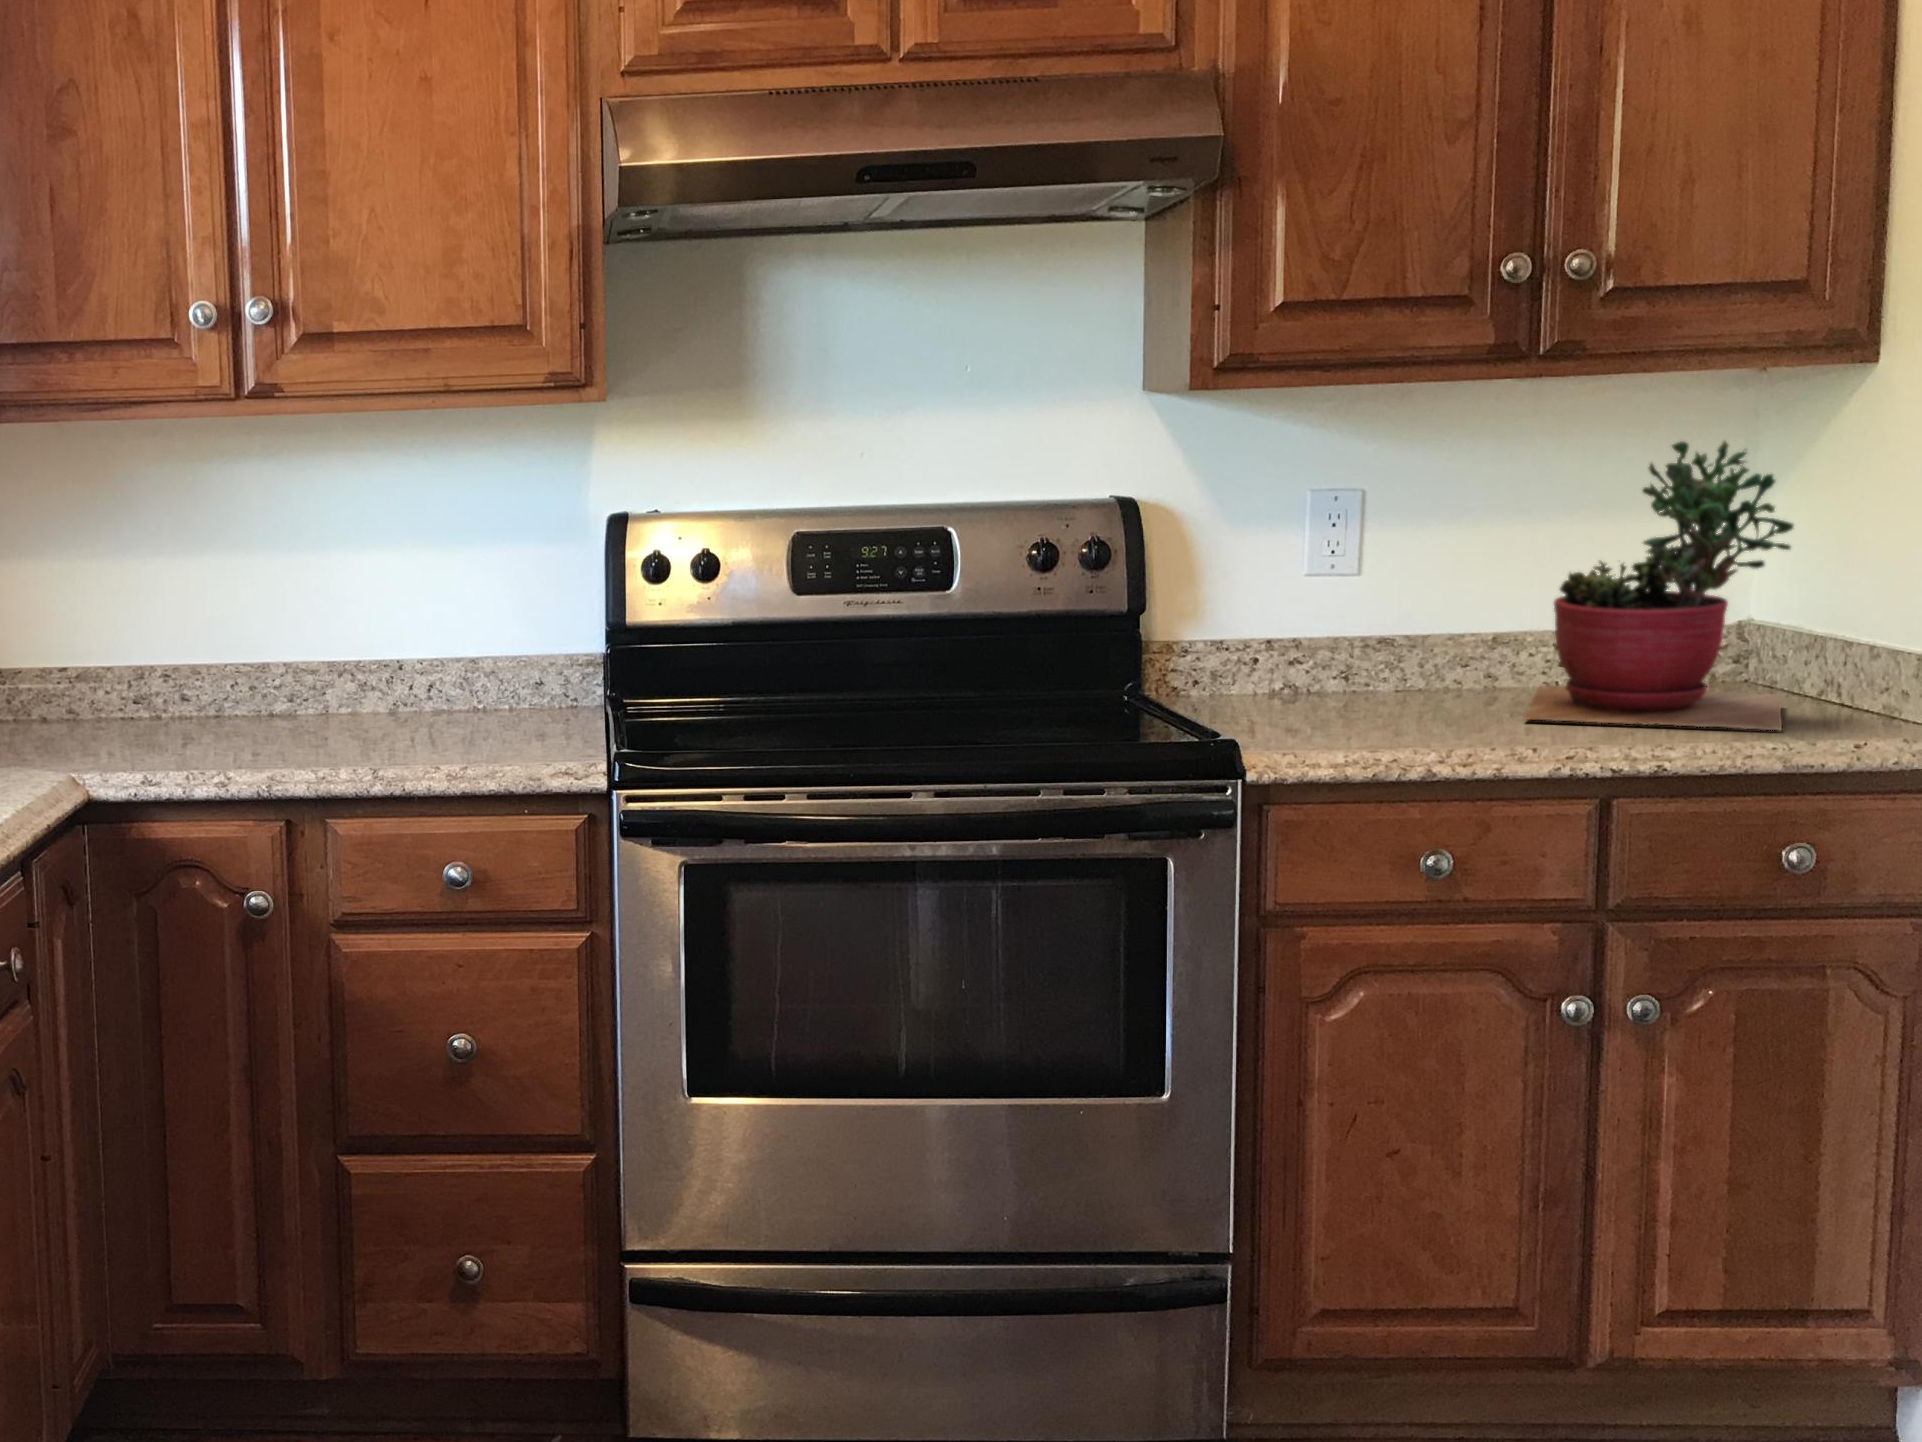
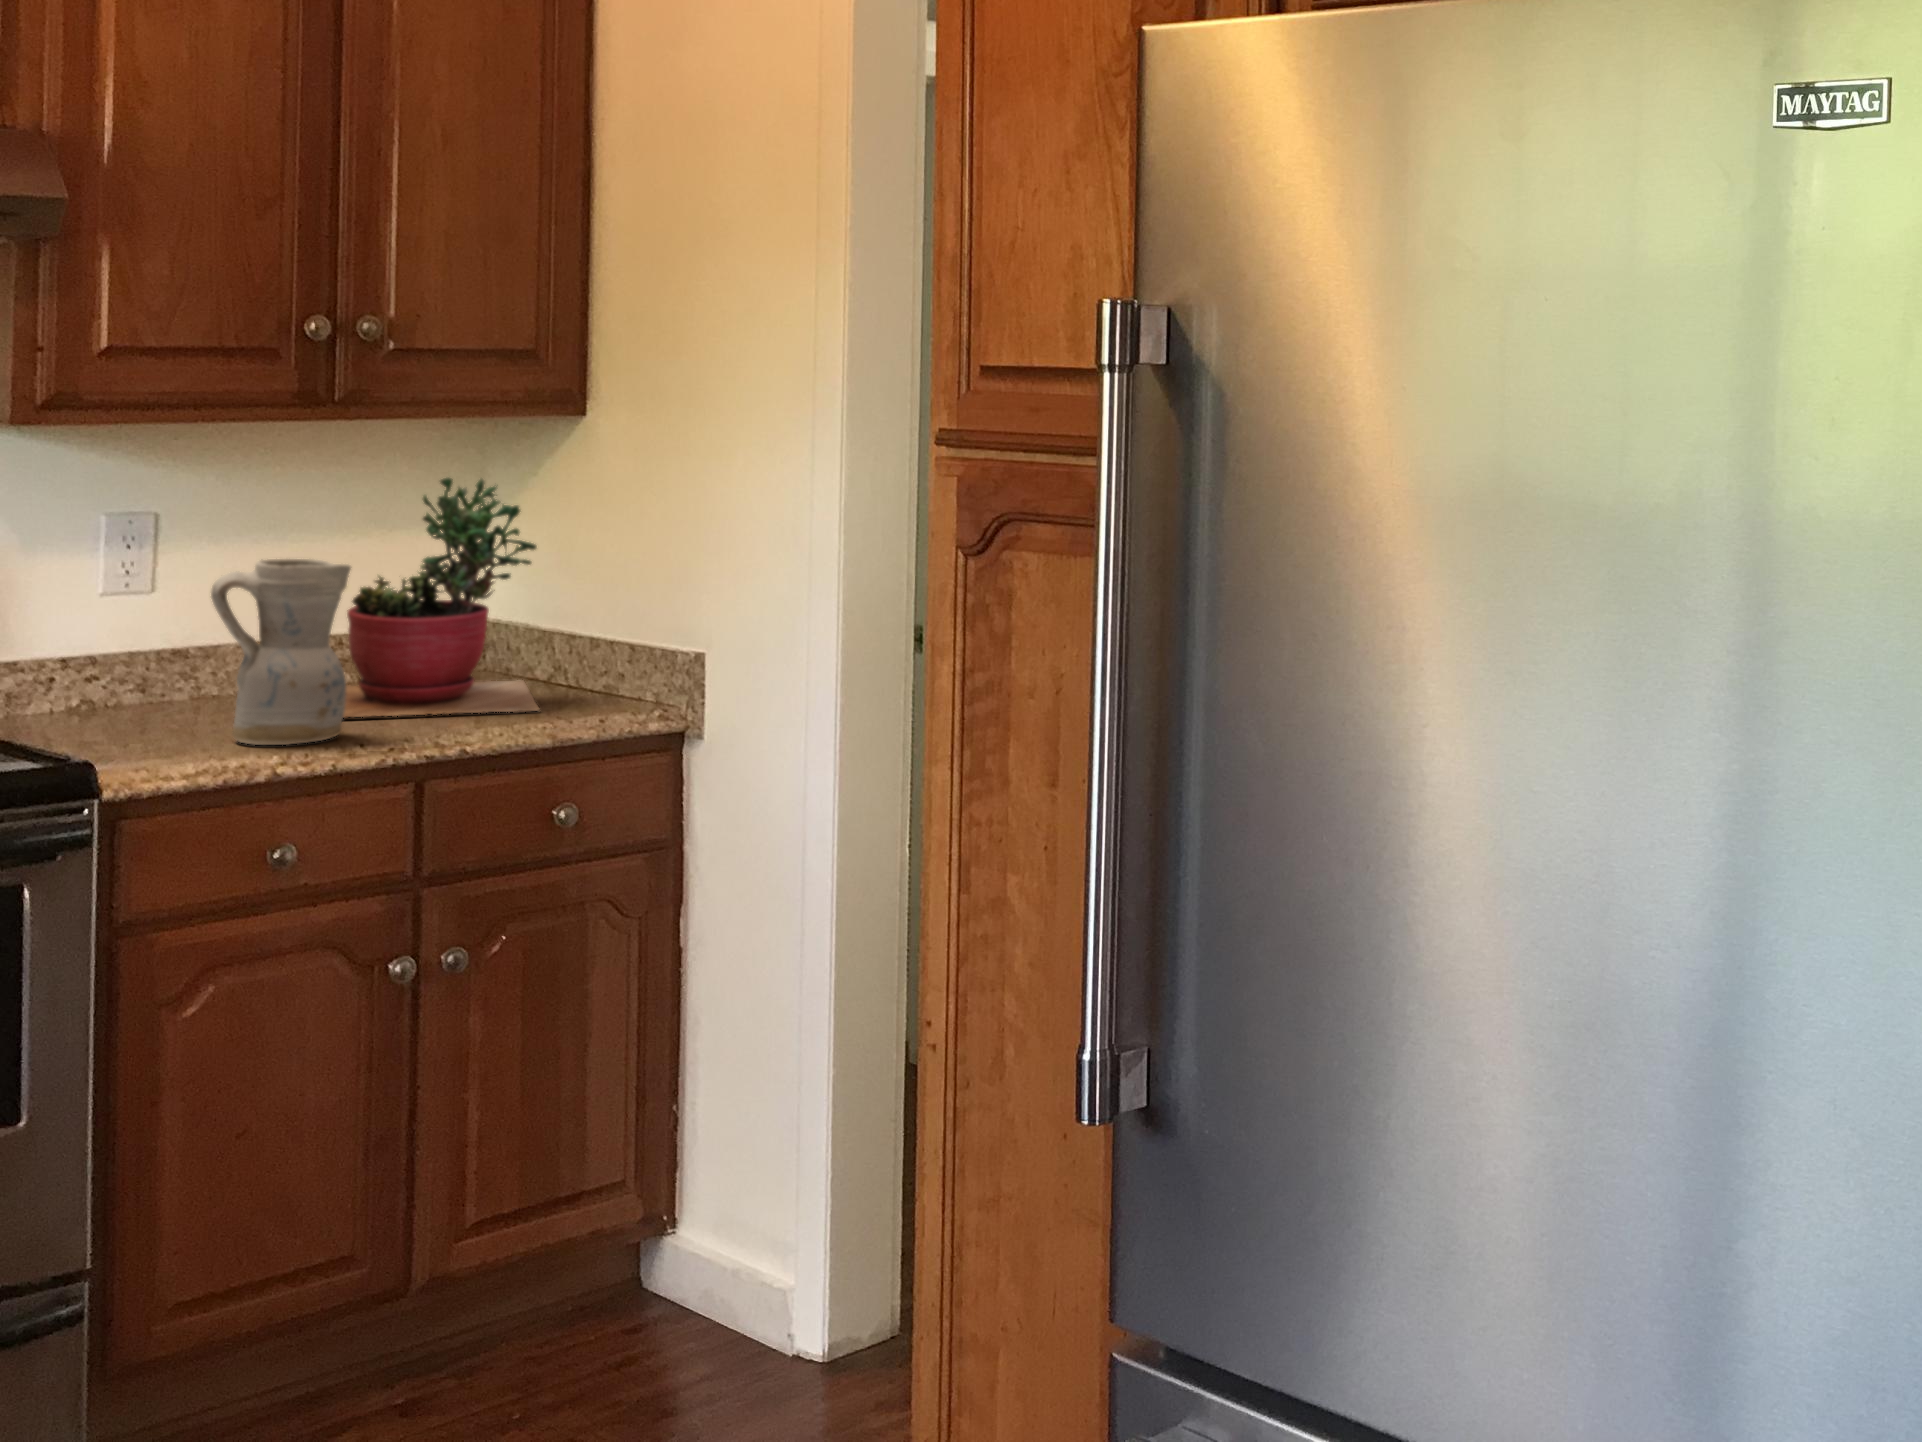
ceramic pitcher: none [1376,533,1532,742] -> present [211,559,351,745]

